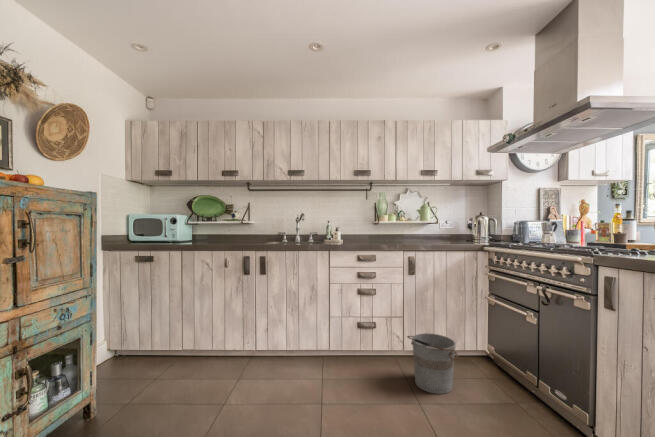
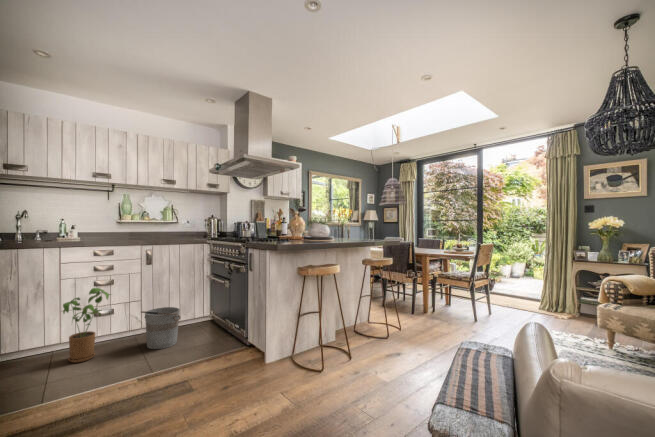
house plant: none [331,300,377,385] -> present [63,288,110,363]

